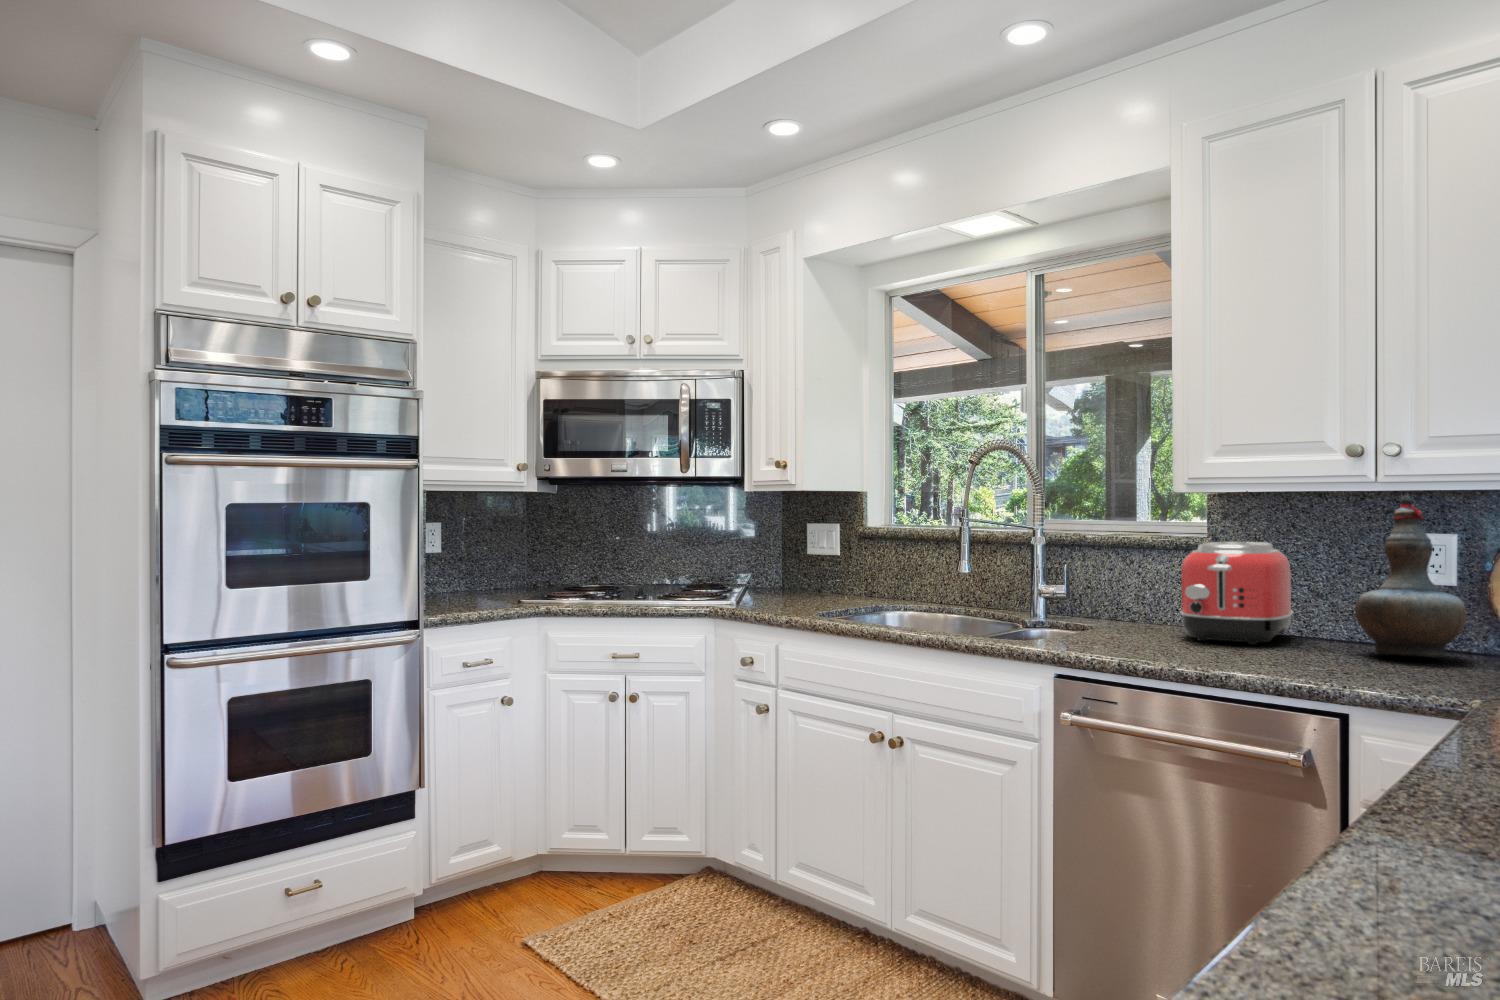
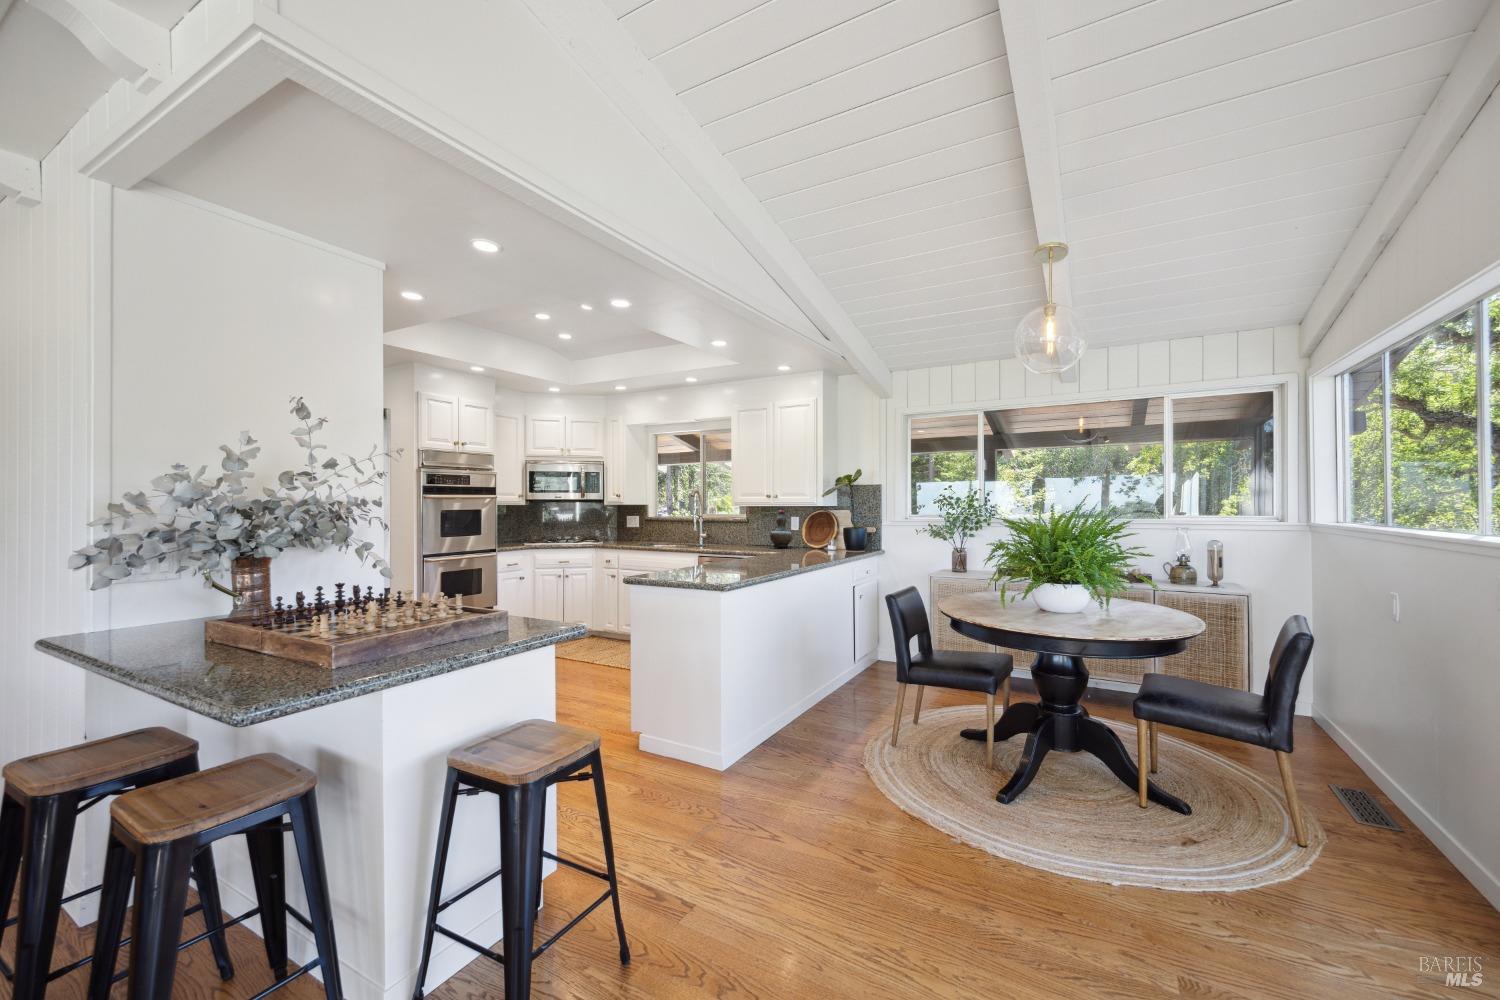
toaster: present [1180,542,1293,645] -> none [733,520,764,547]

